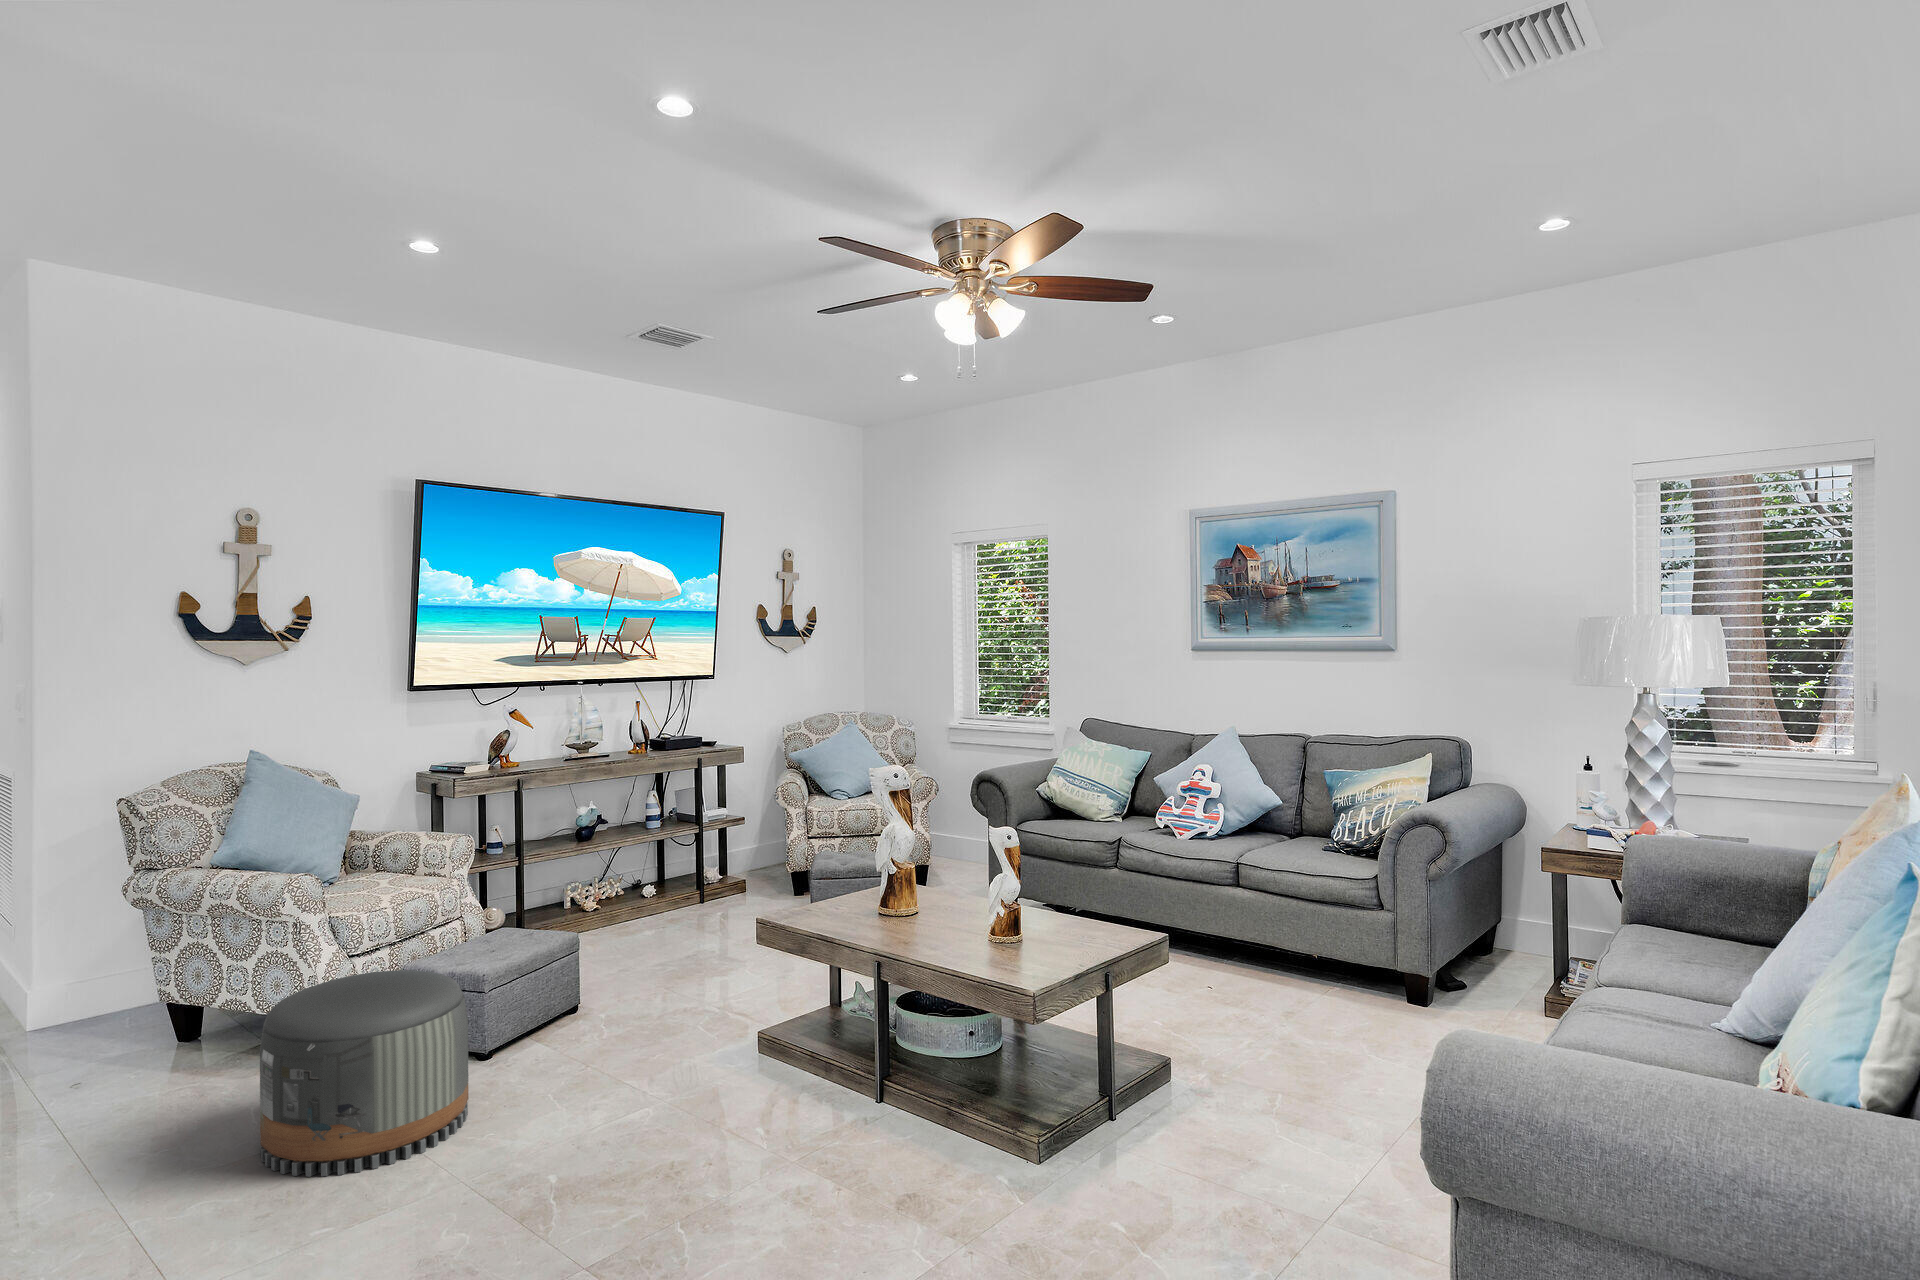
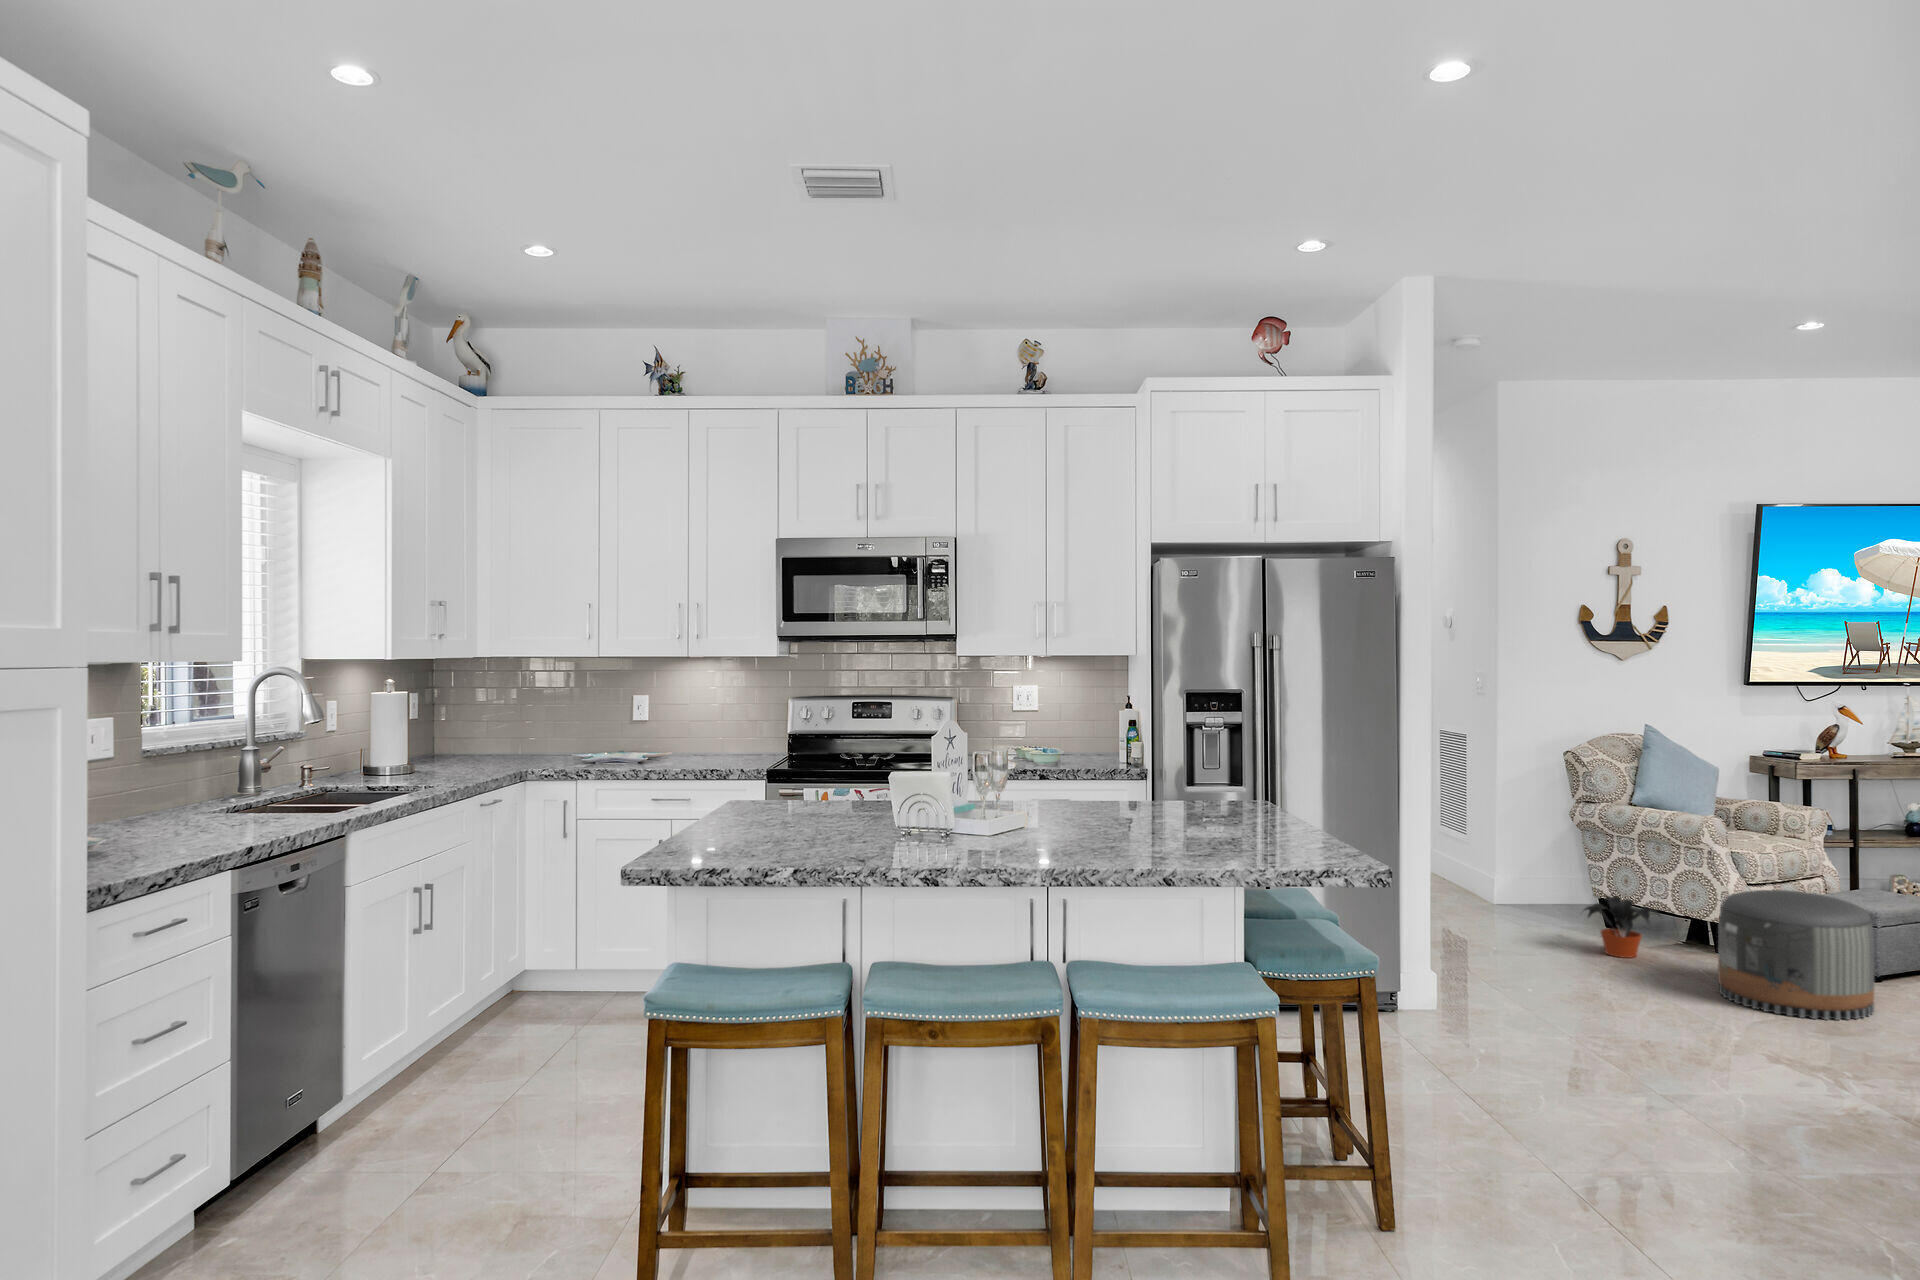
potted plant: none [88,1010,224,1111] -> present [1585,895,1659,958]

